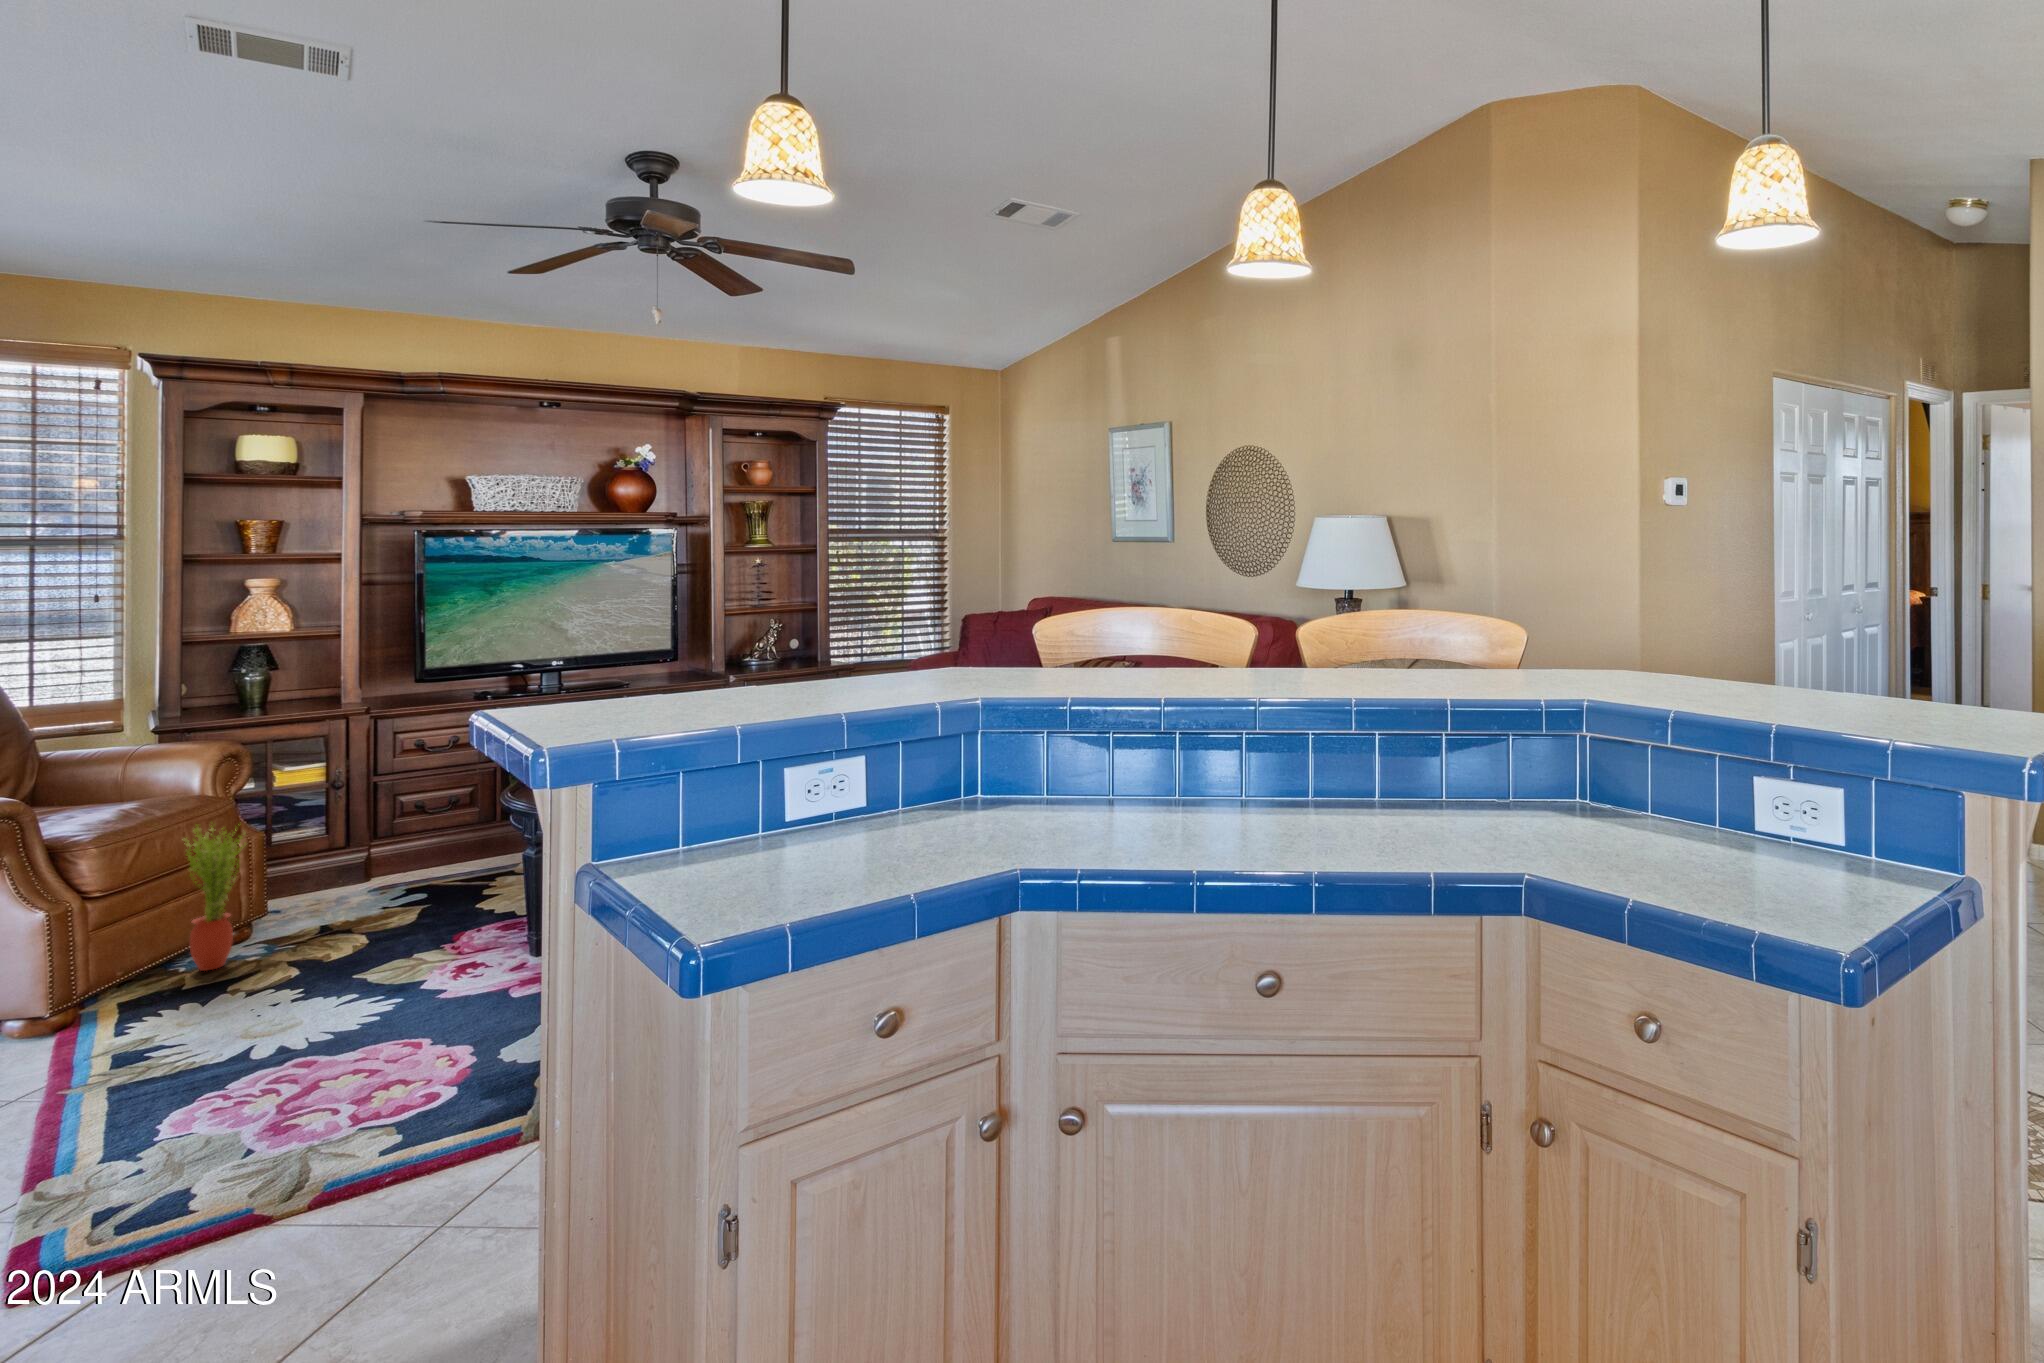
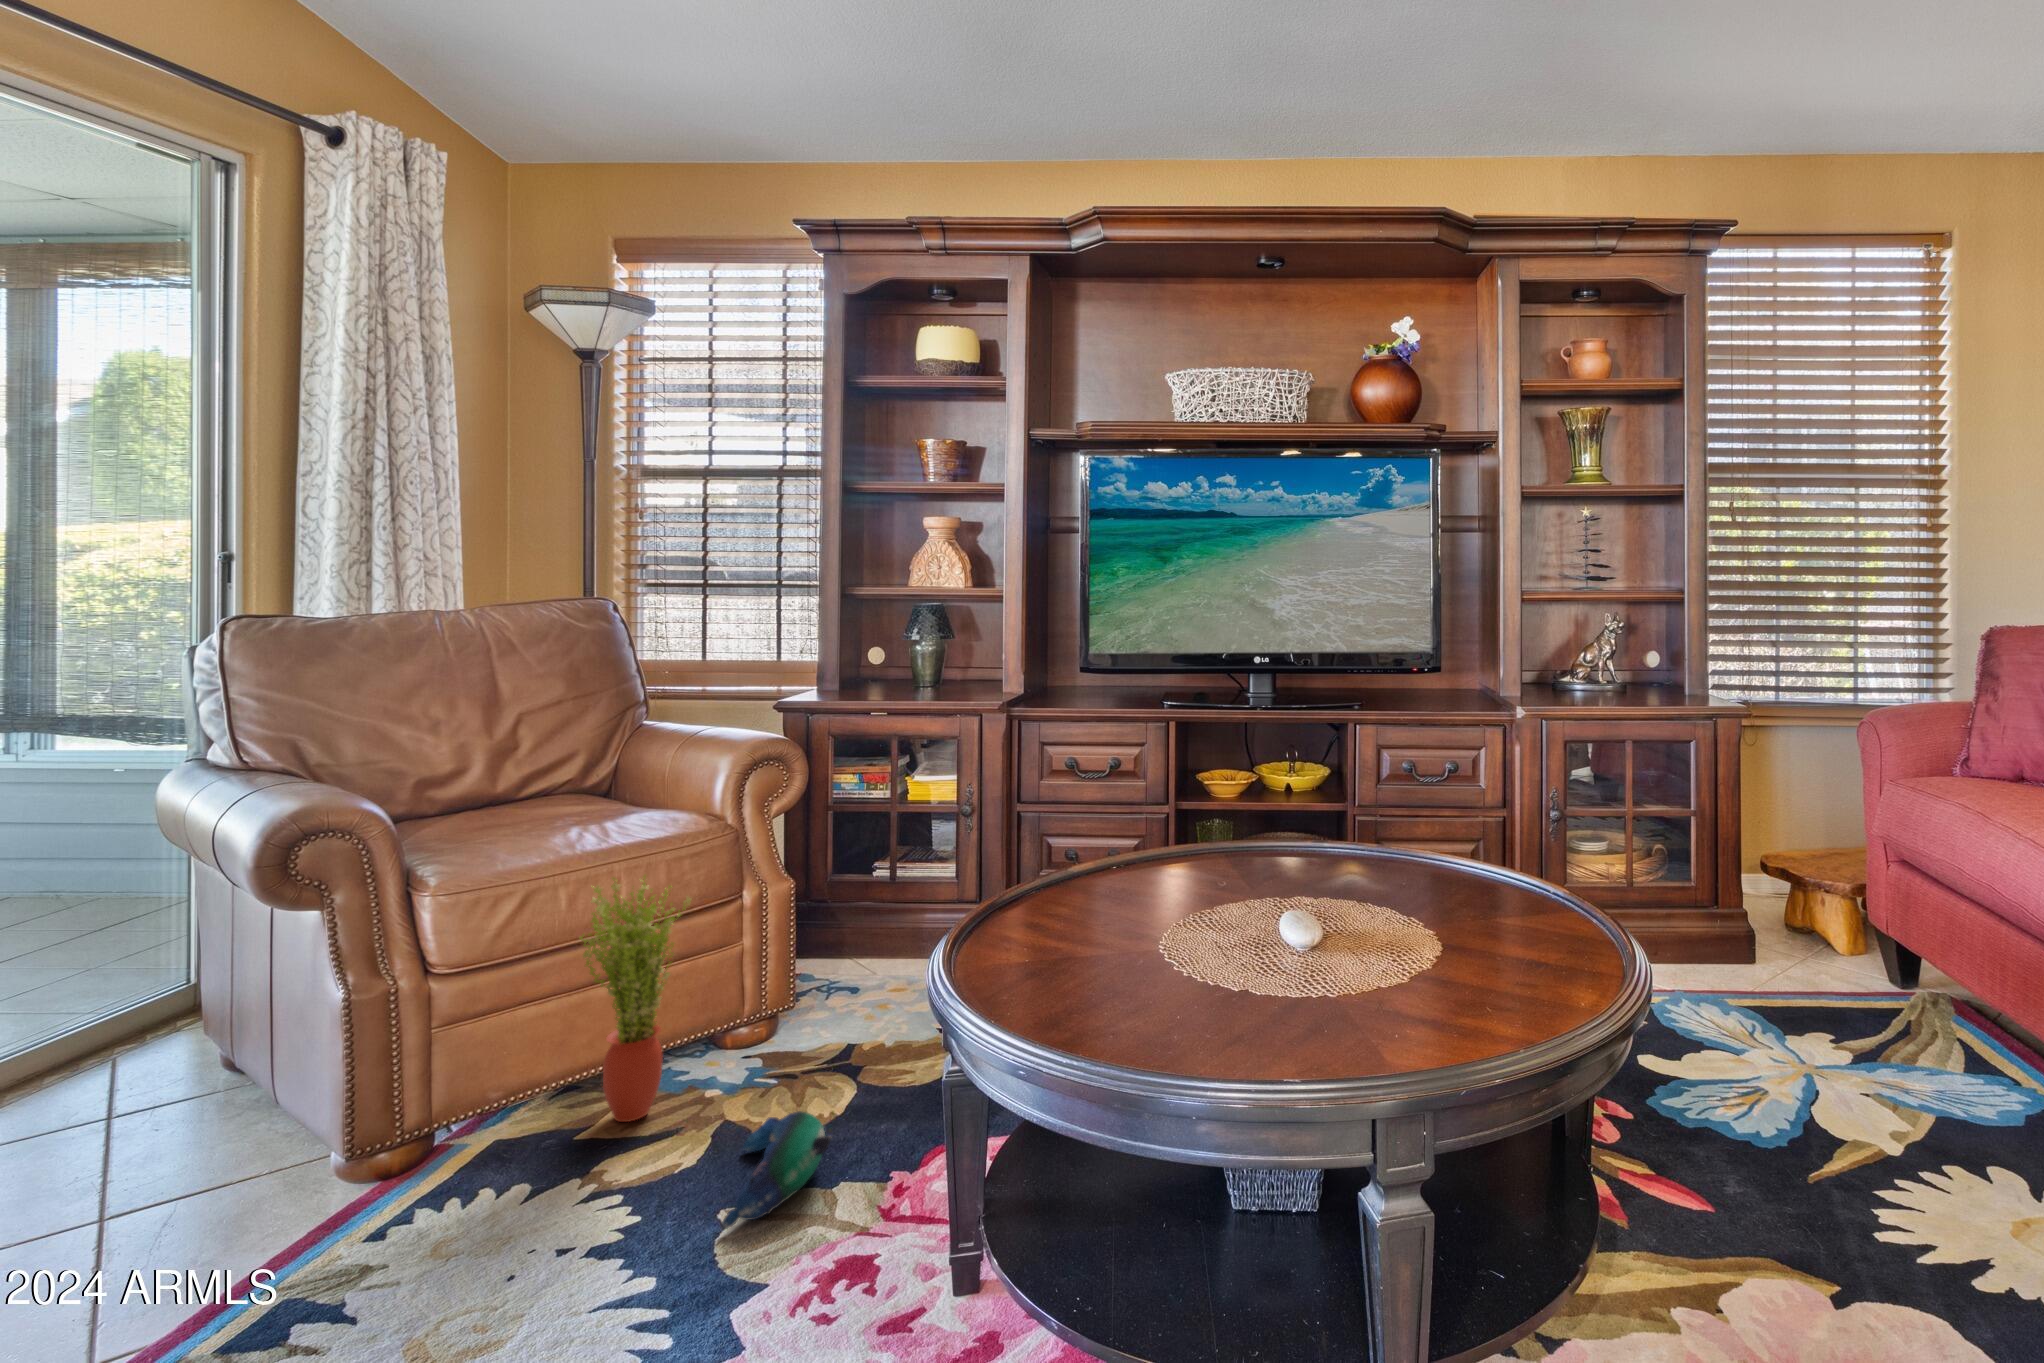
plush toy: none [328,919,410,963] -> present [722,1111,831,1229]

